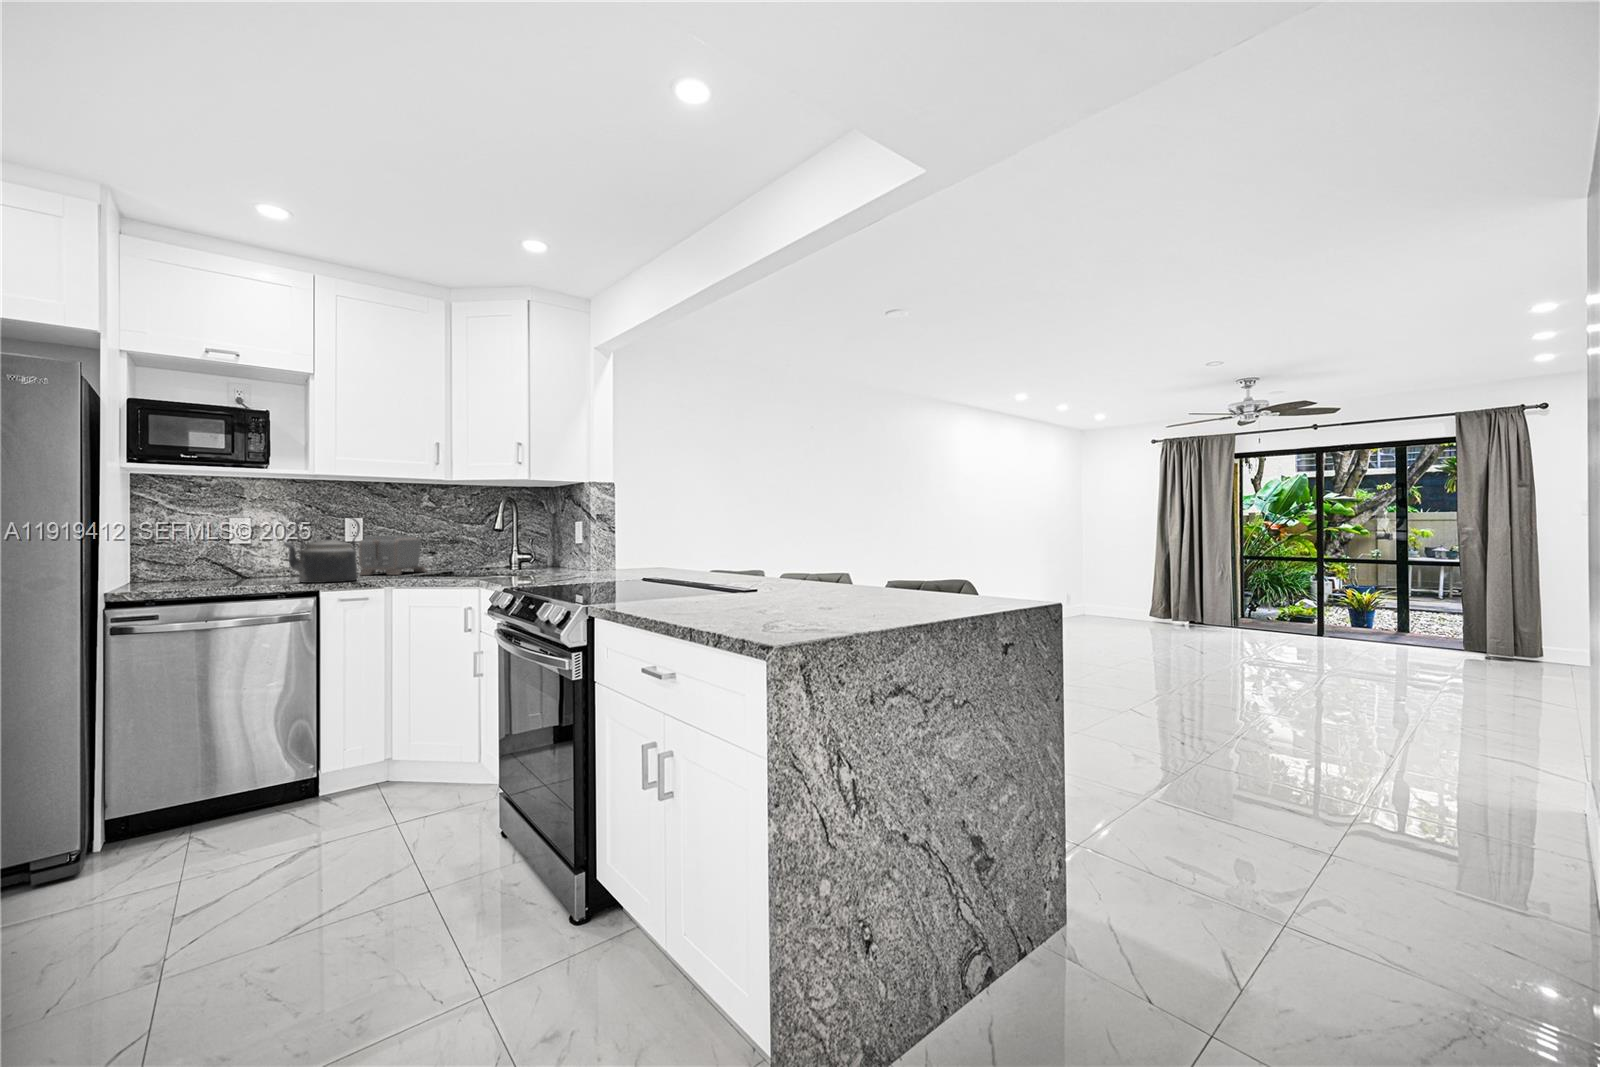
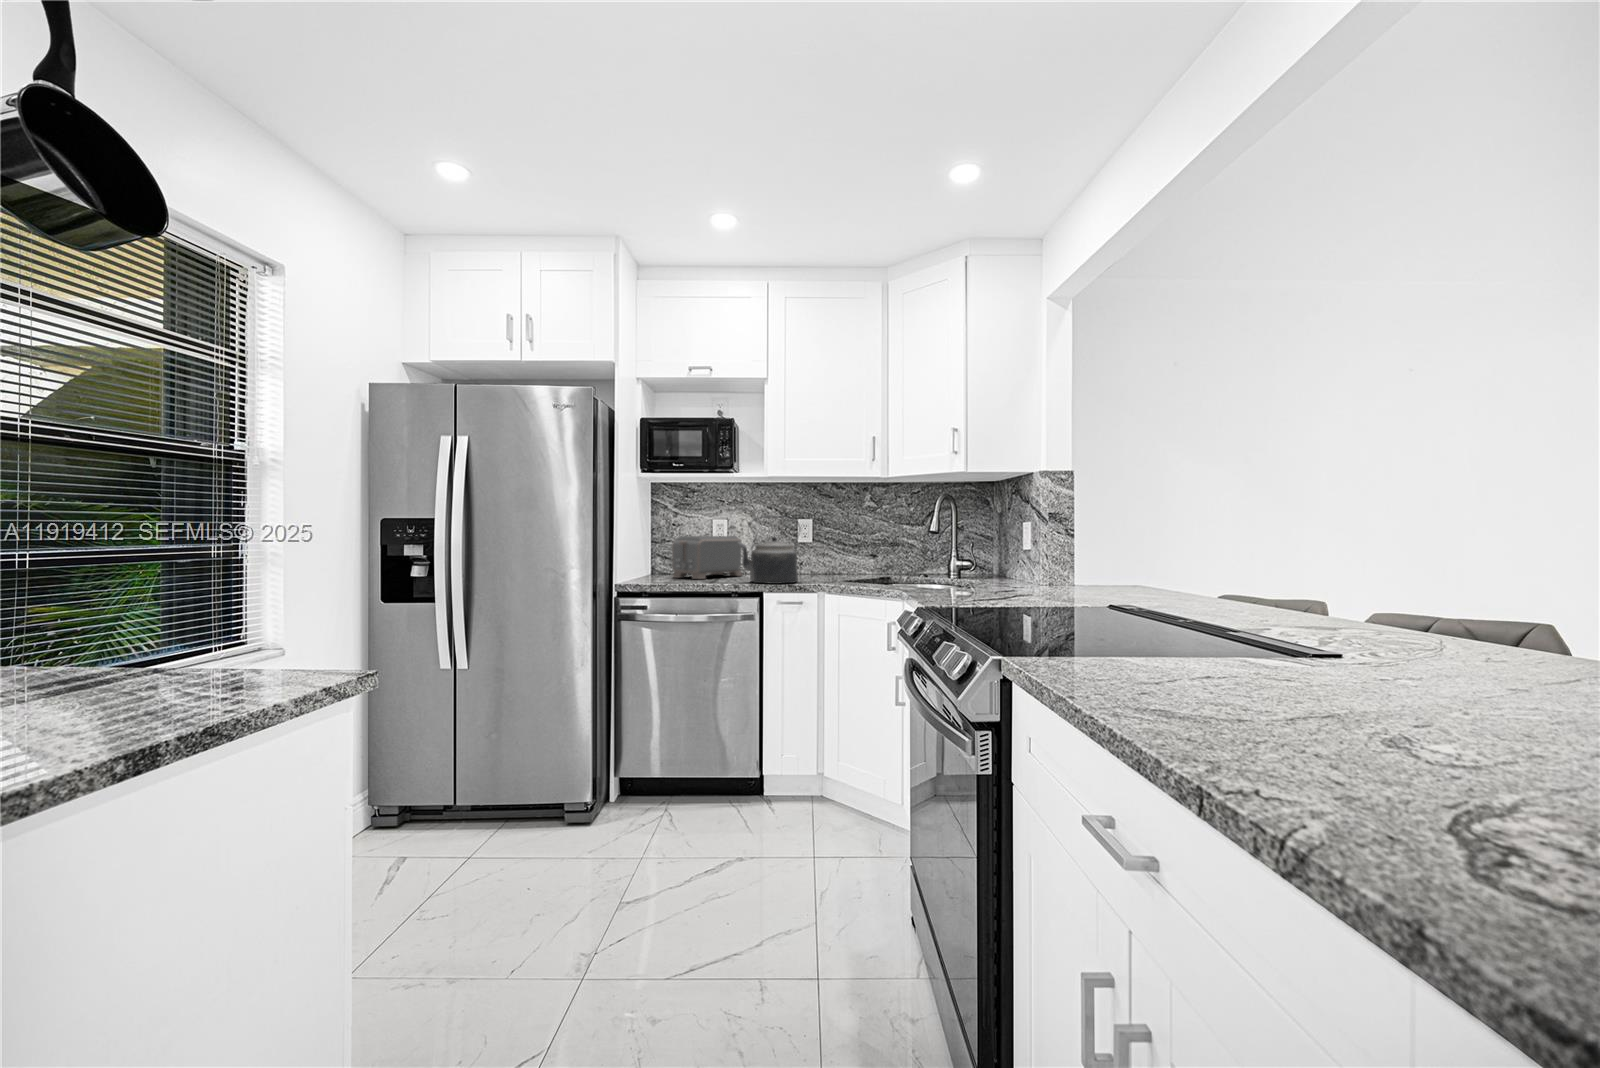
toaster: present [359,536,427,575] -> present [672,536,742,579]

